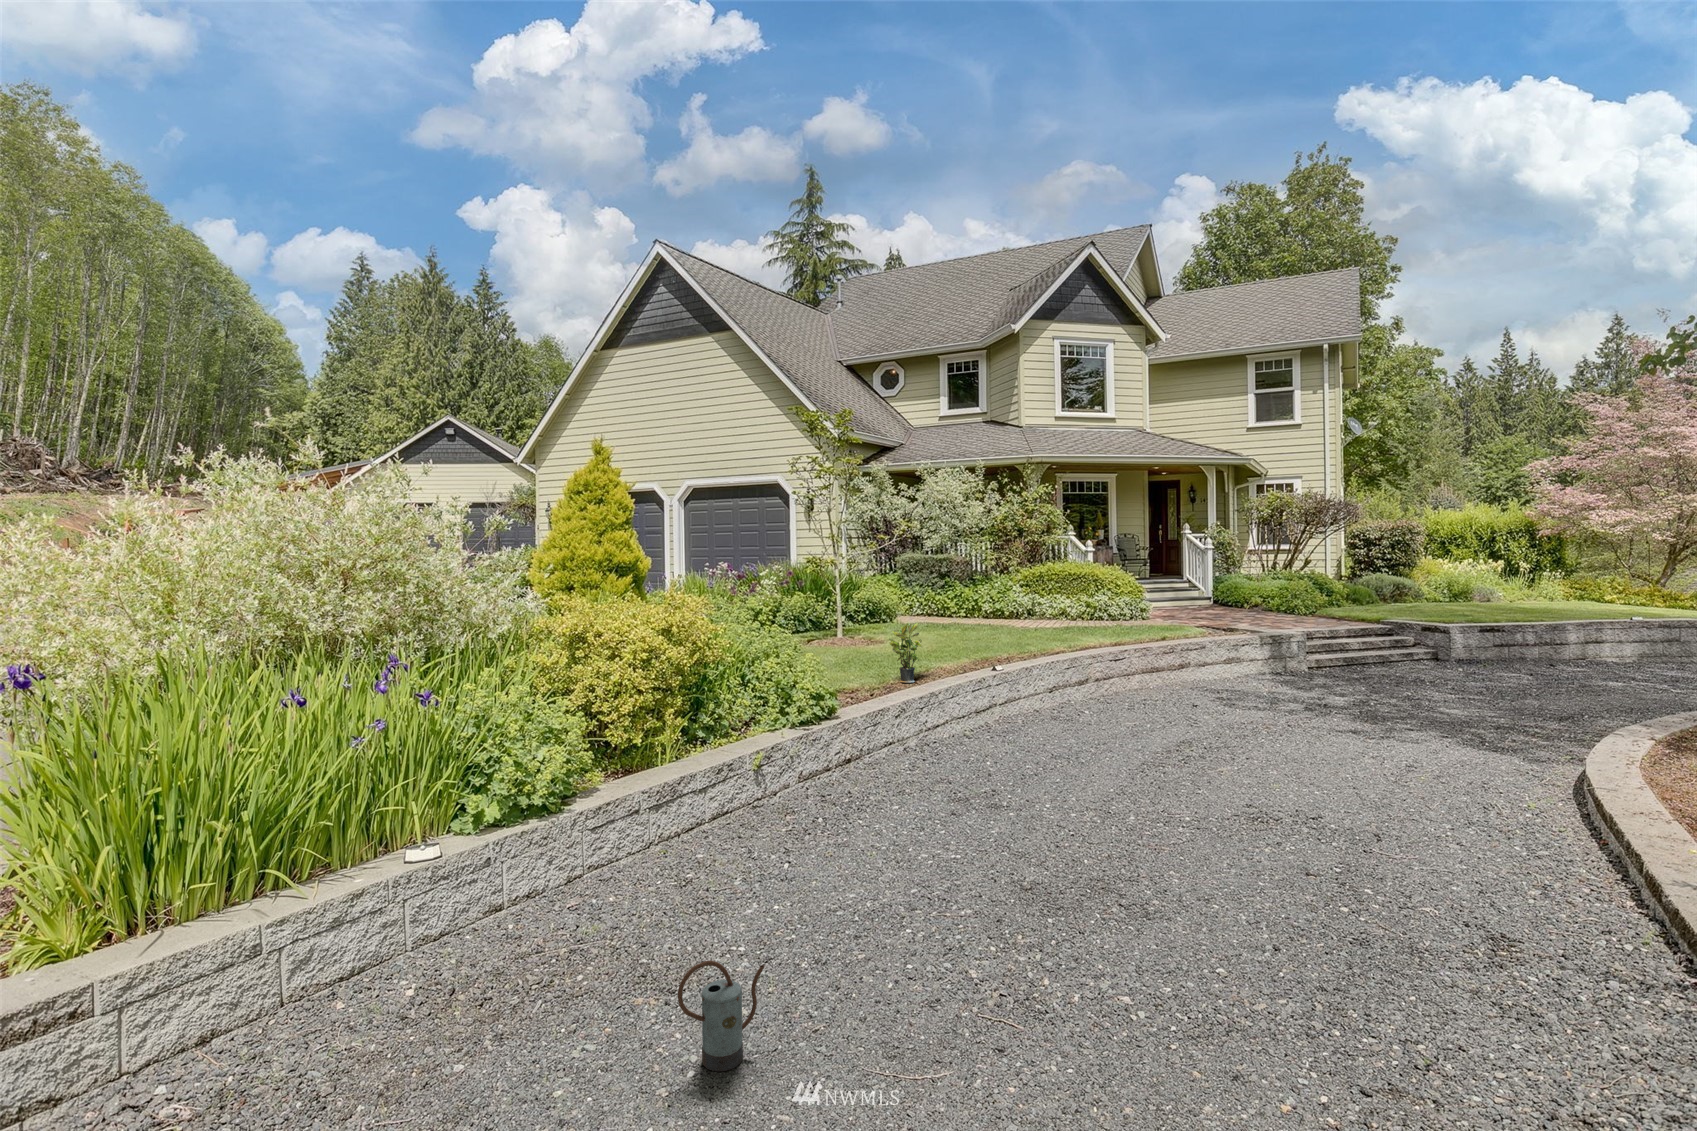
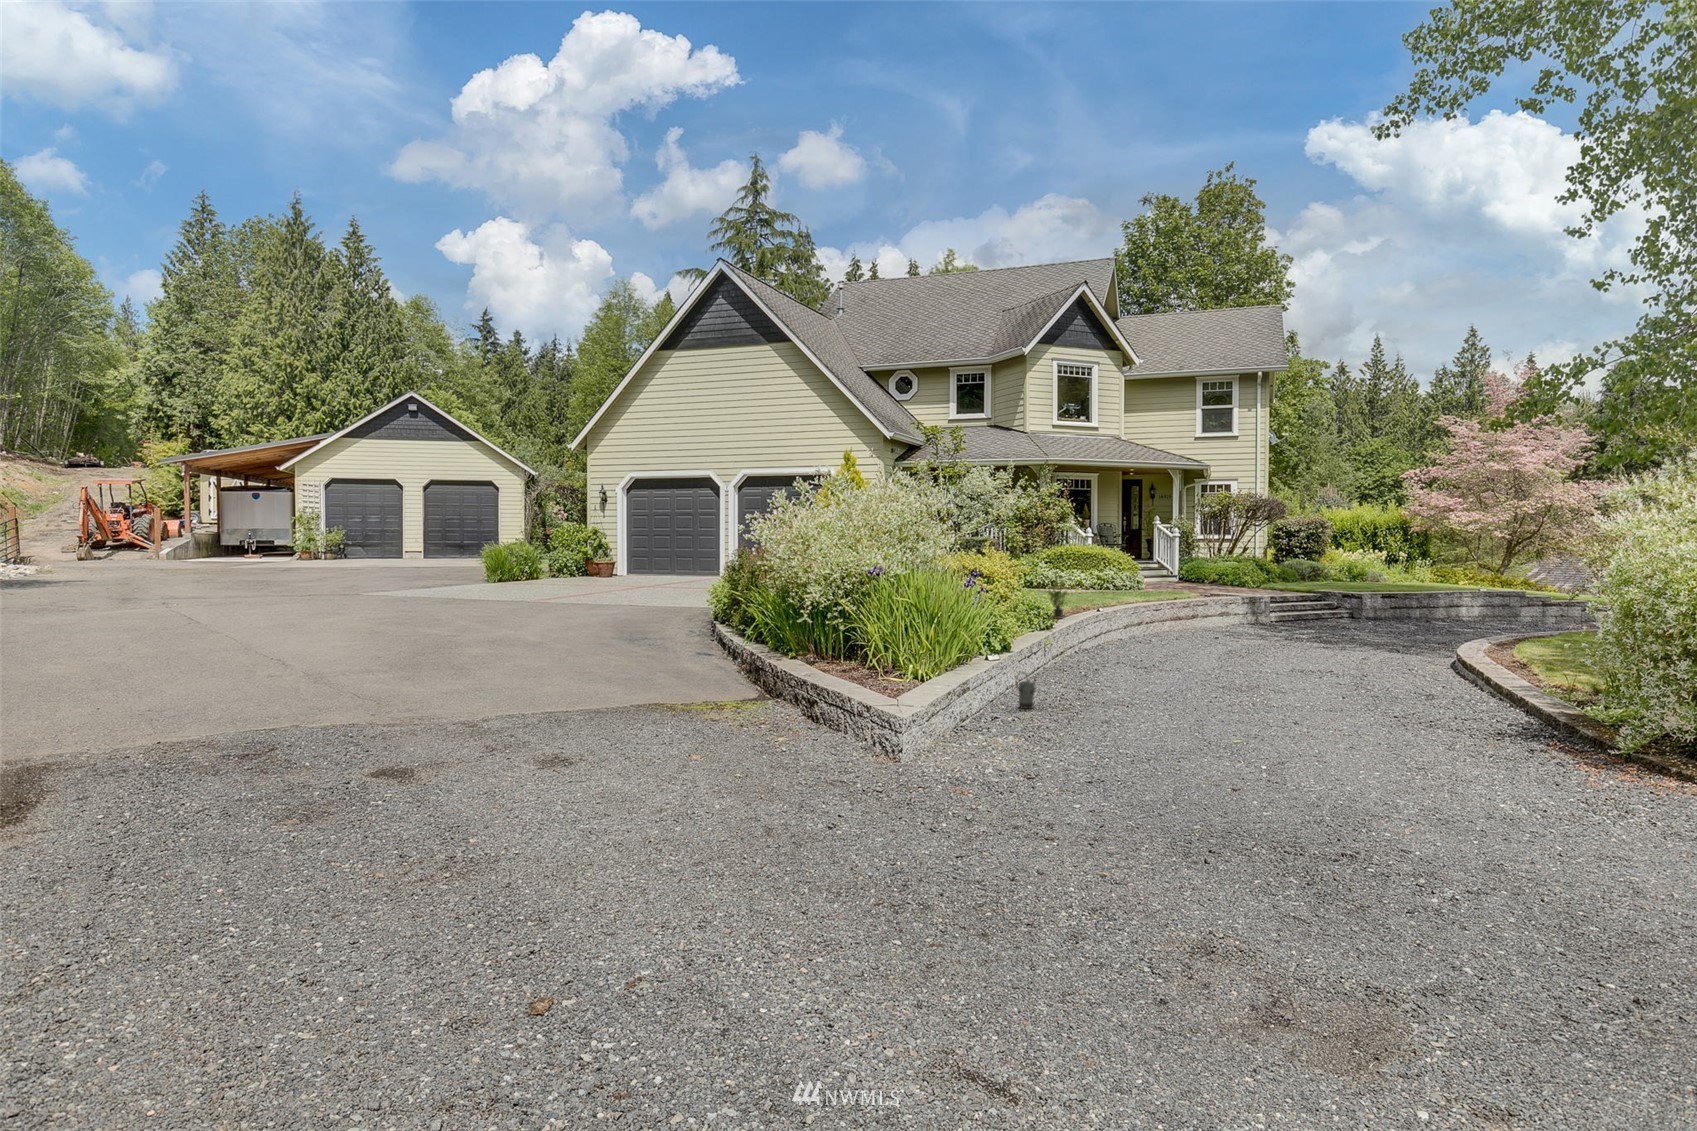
watering can: present [678,961,765,1071] -> present [1015,674,1035,709]

